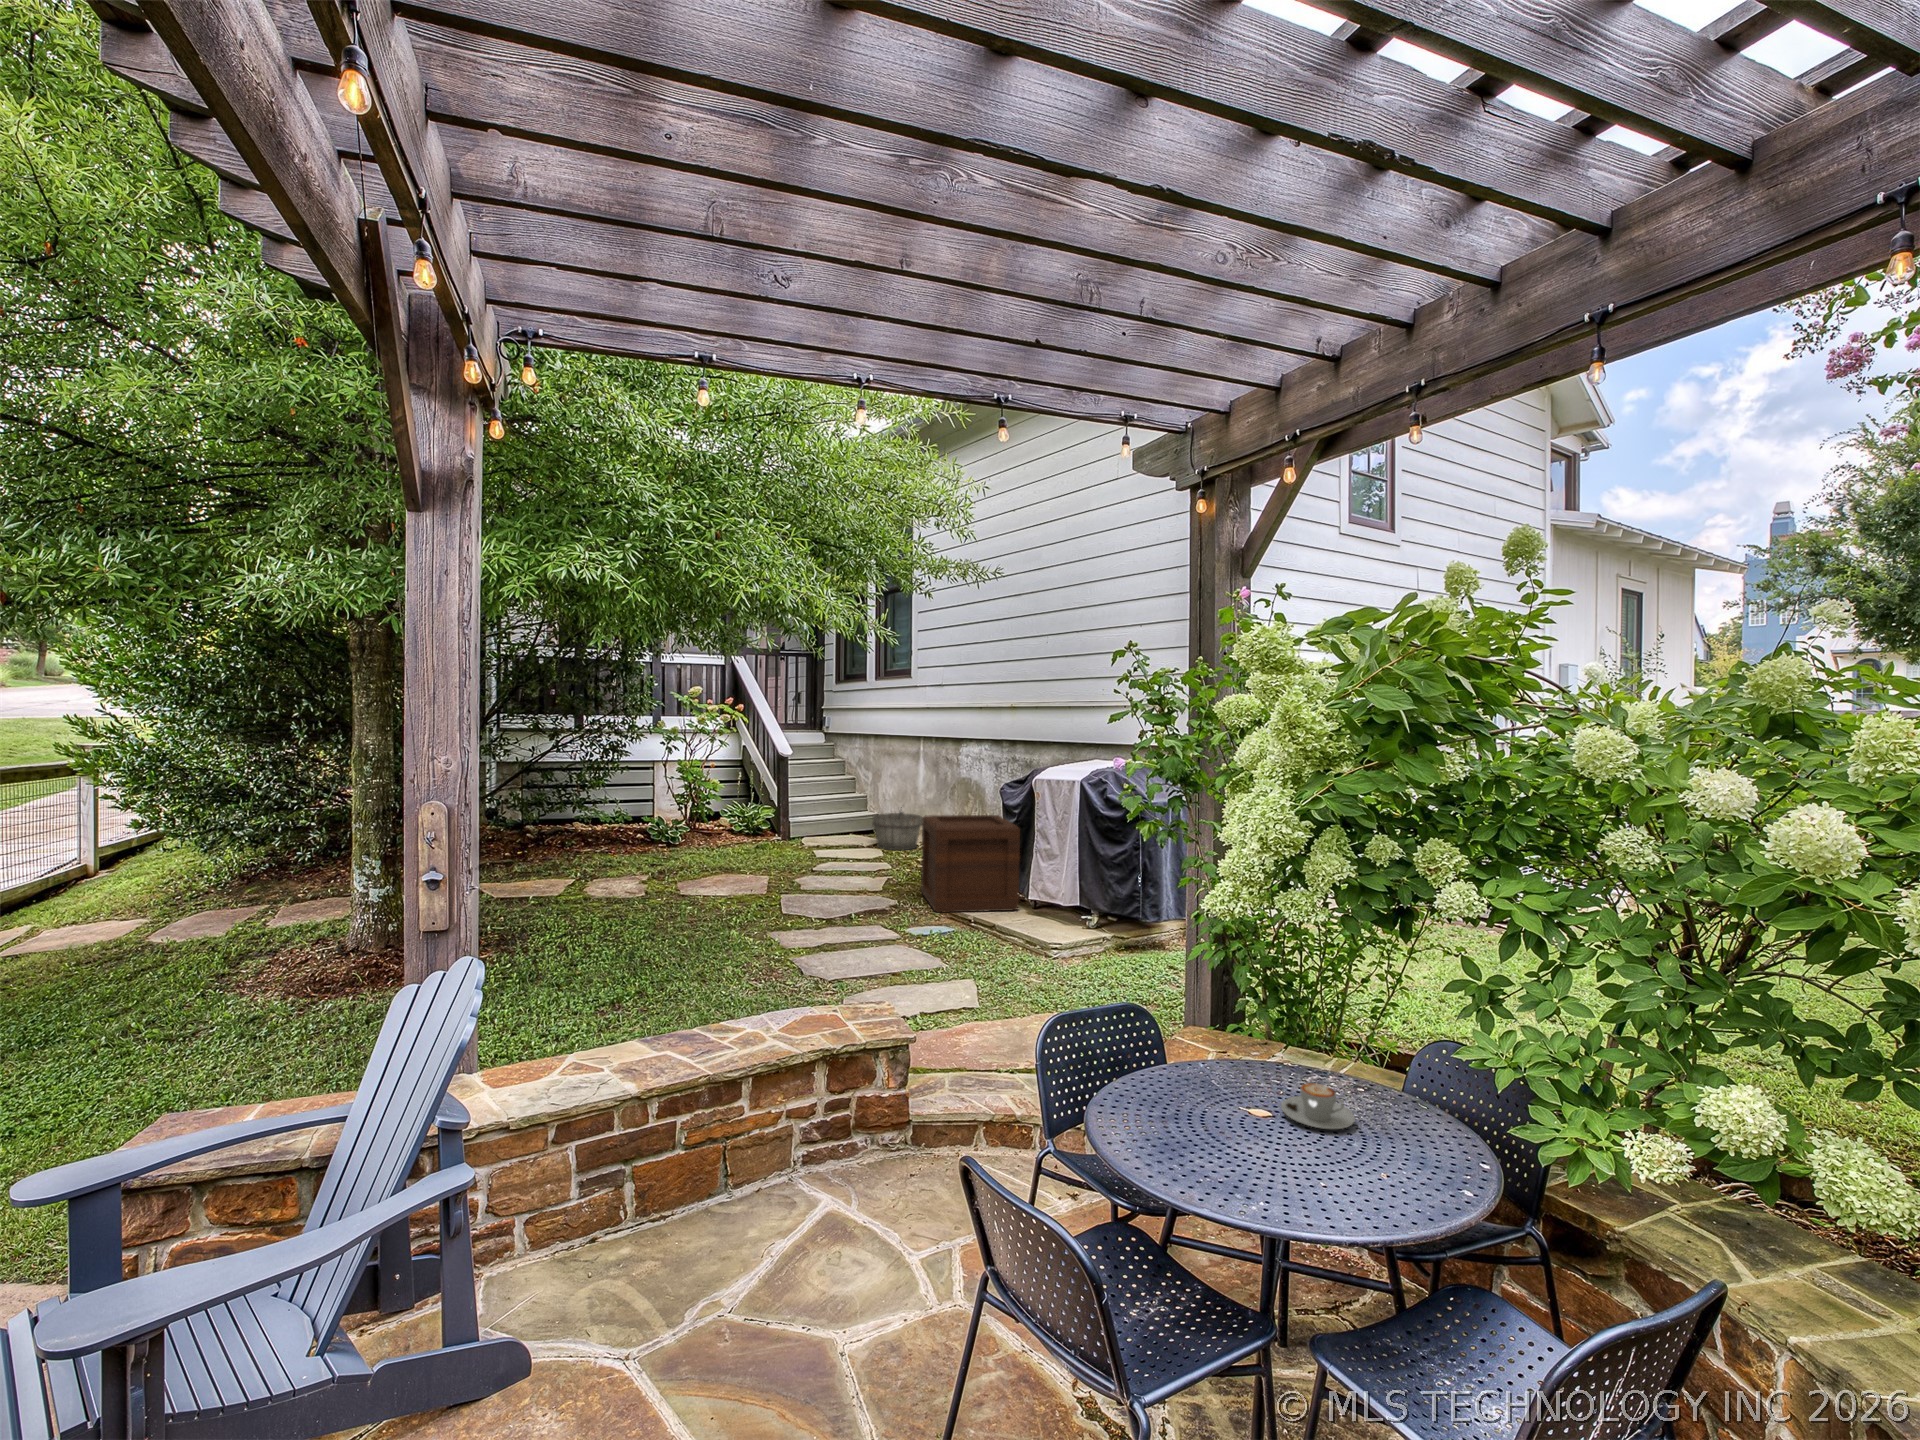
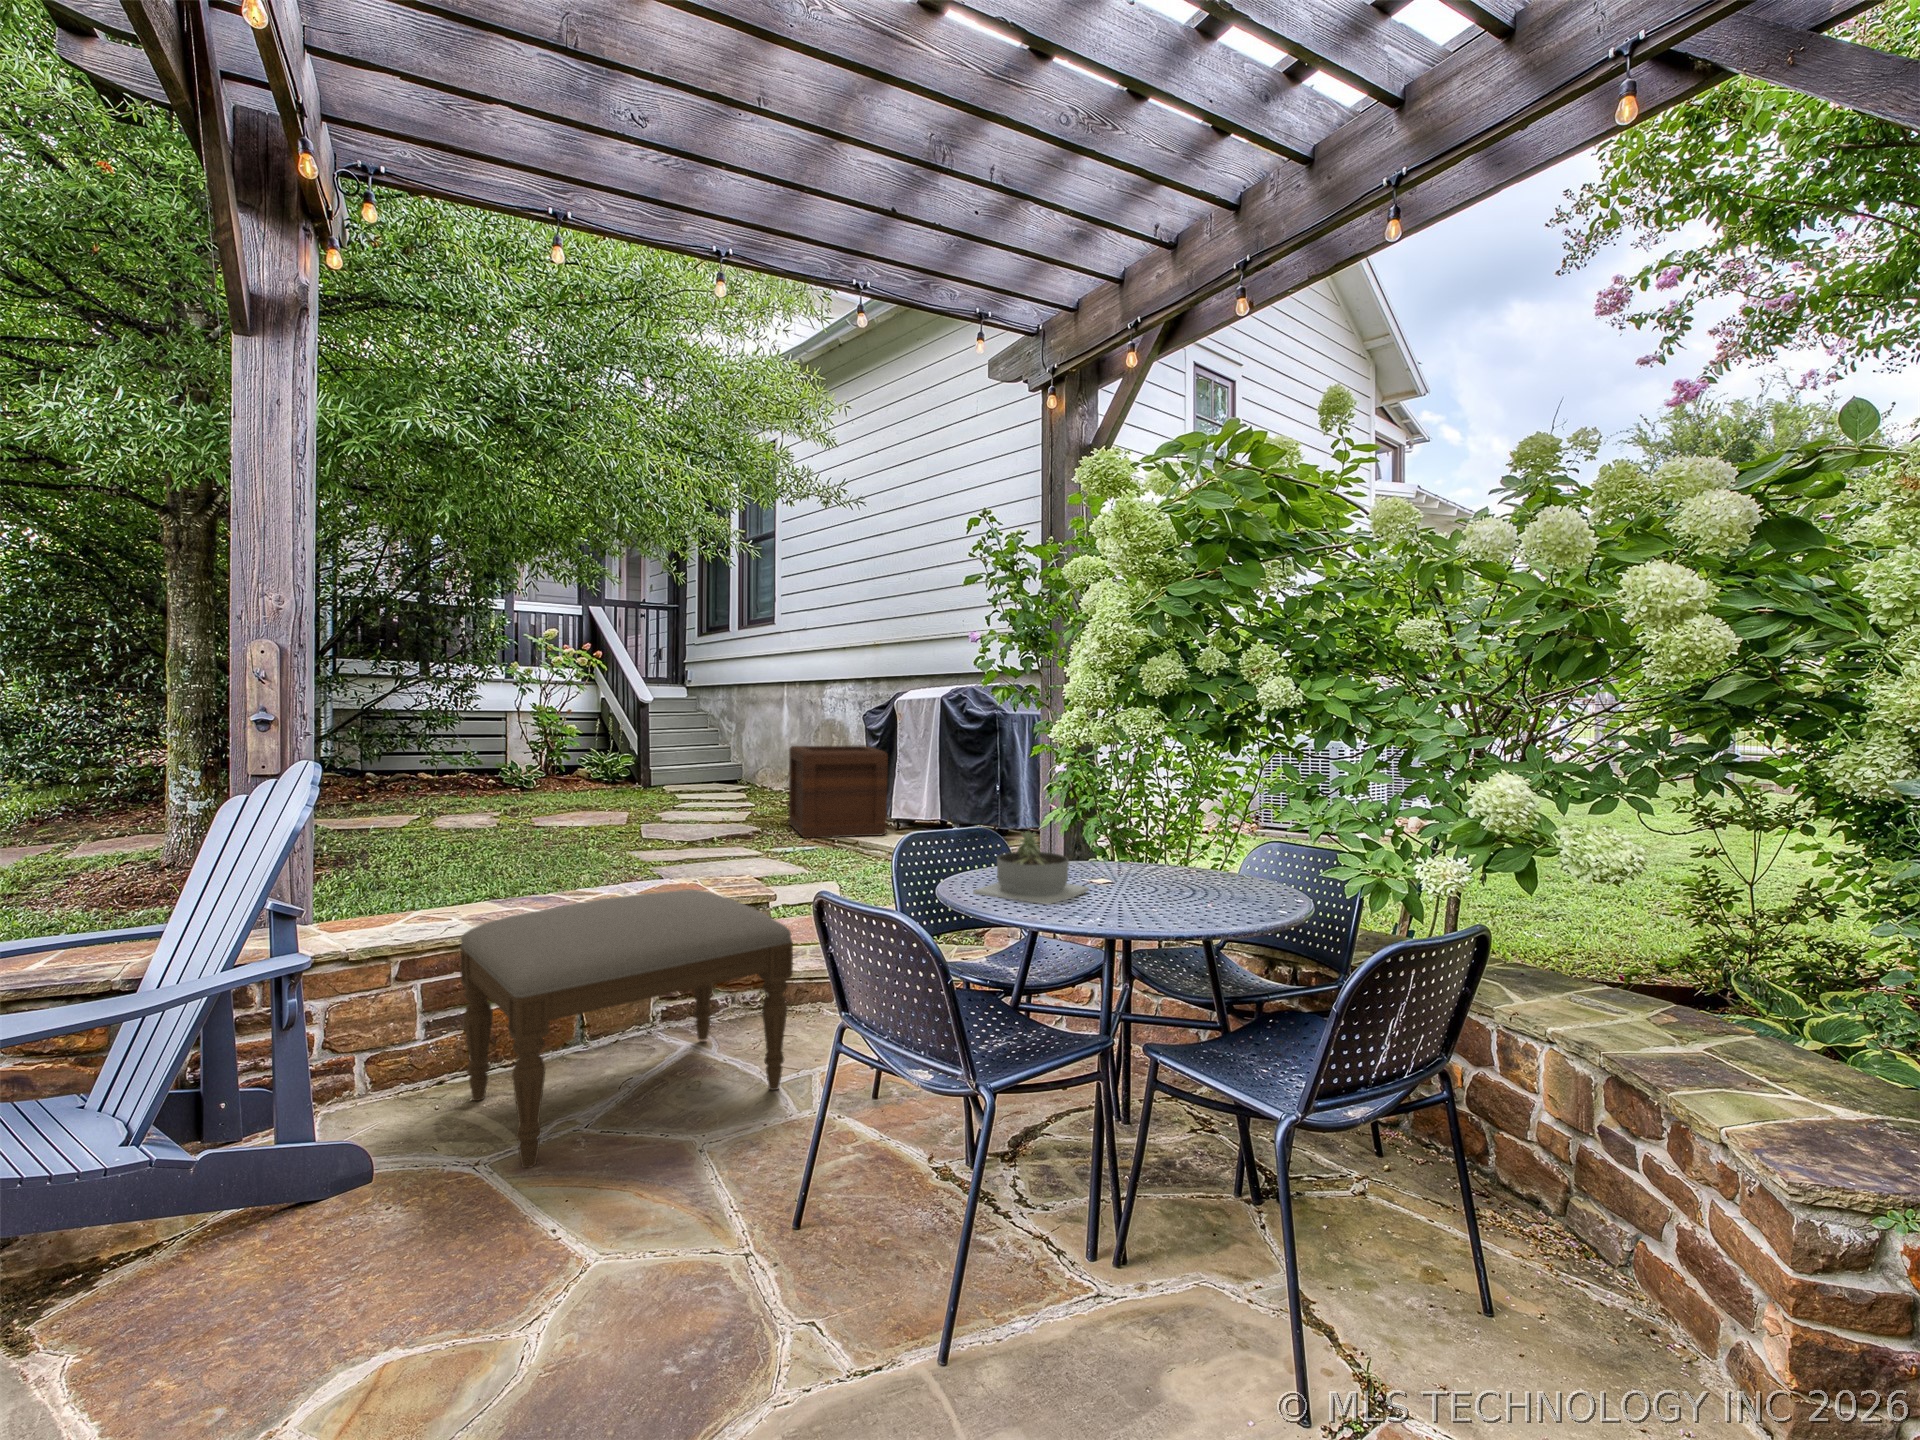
wooden bucket: present [873,807,922,850] -> none [738,749,791,794]
succulent planter: none [1122,1044,1250,1145] -> present [973,831,1089,904]
ottoman: none [613,1046,932,1371] -> present [460,890,793,1168]
coffee cup: present [1281,1083,1355,1129] -> none [1117,865,1182,897]

